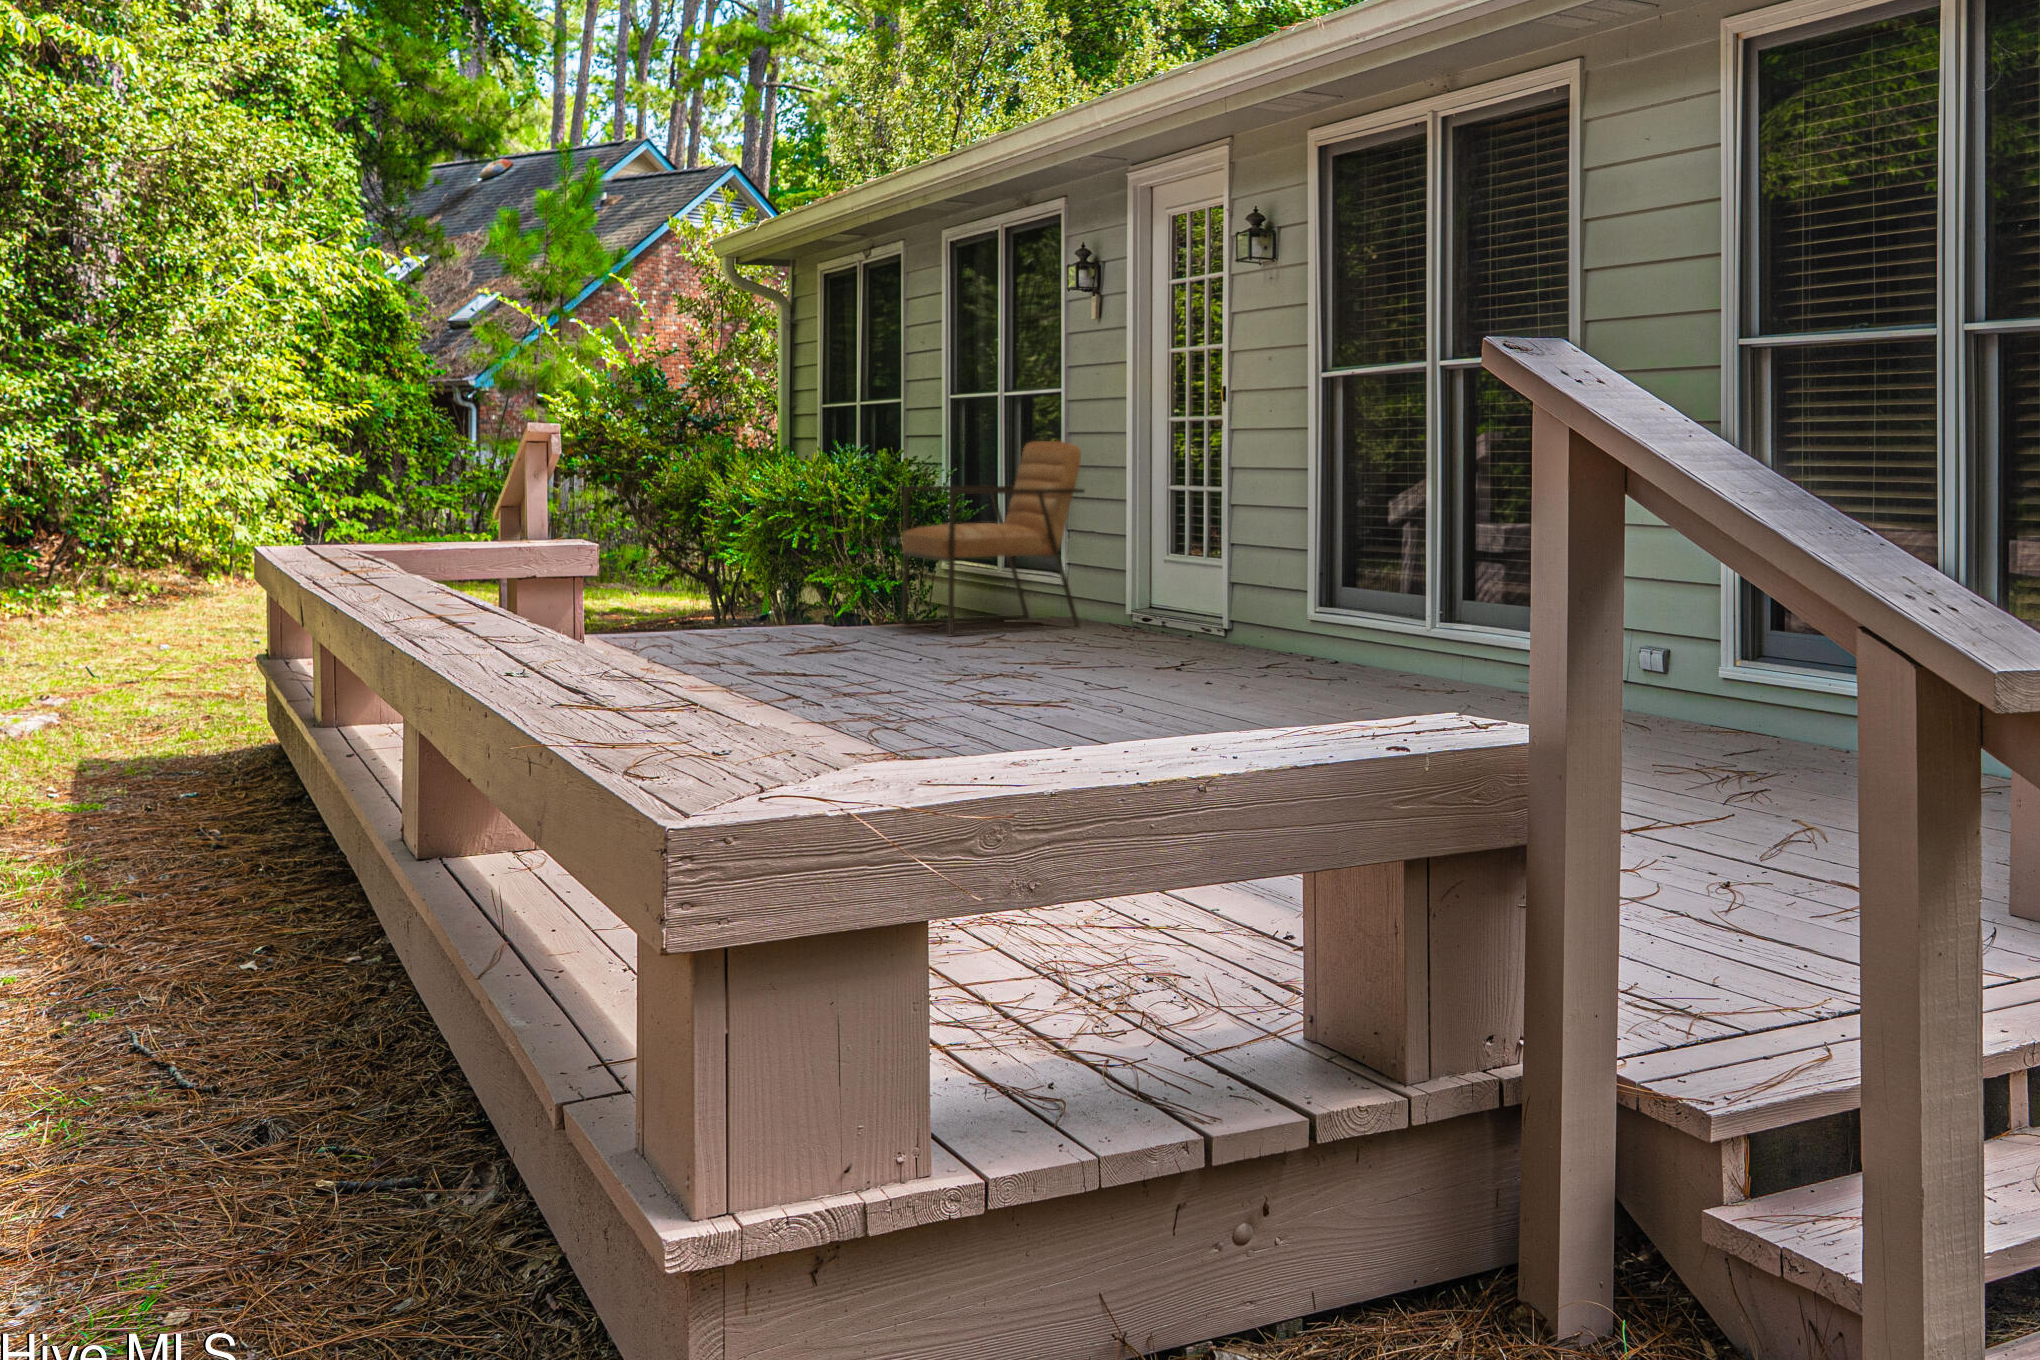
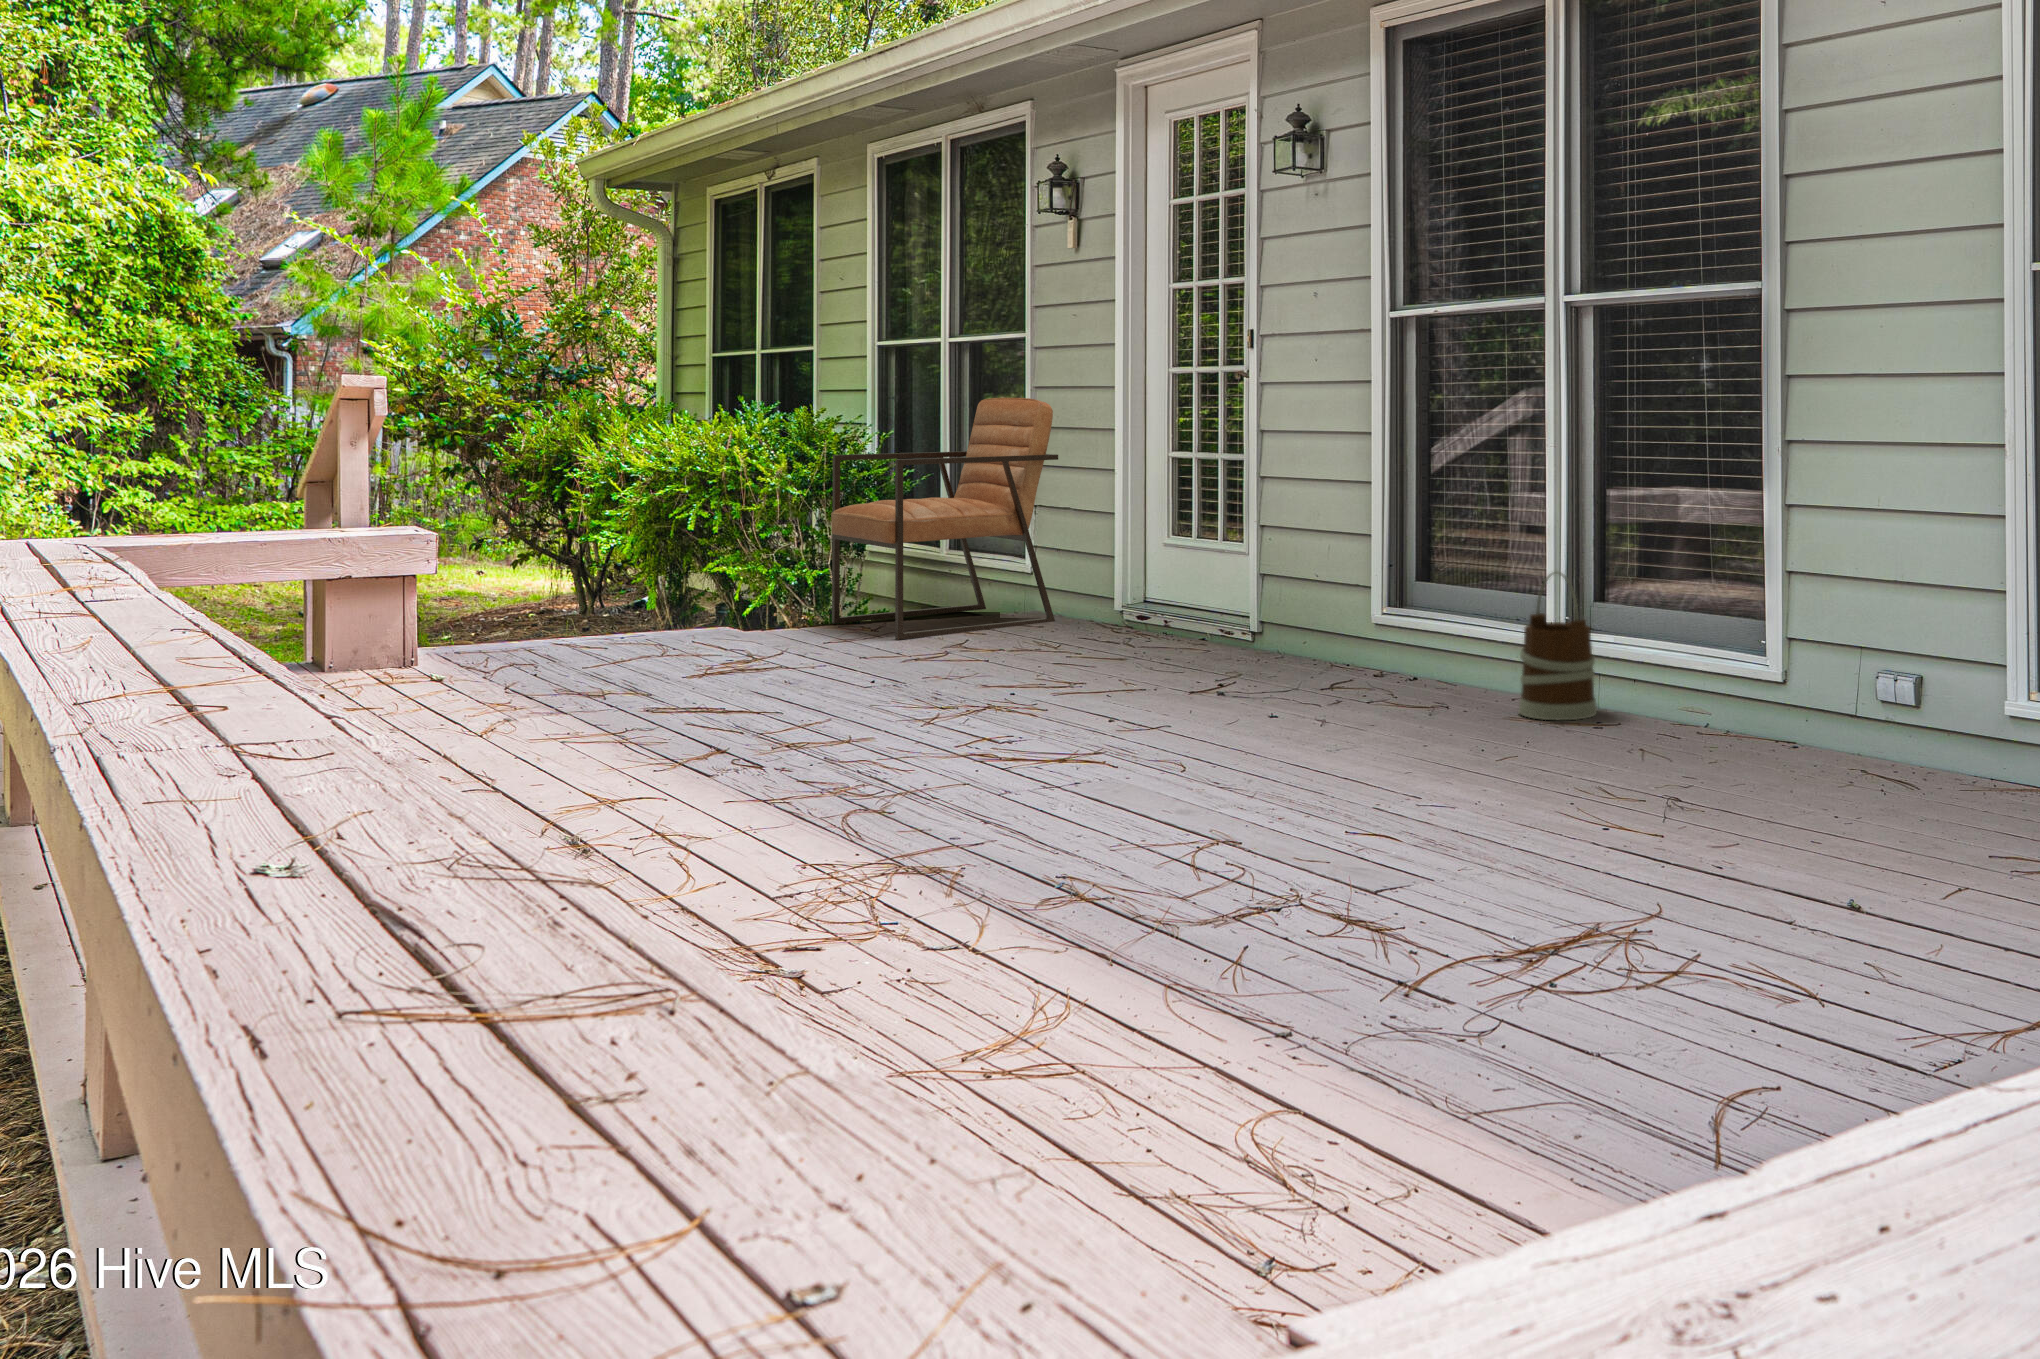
wooden bucket: none [1393,578,1455,693] -> present [1519,572,1597,720]

